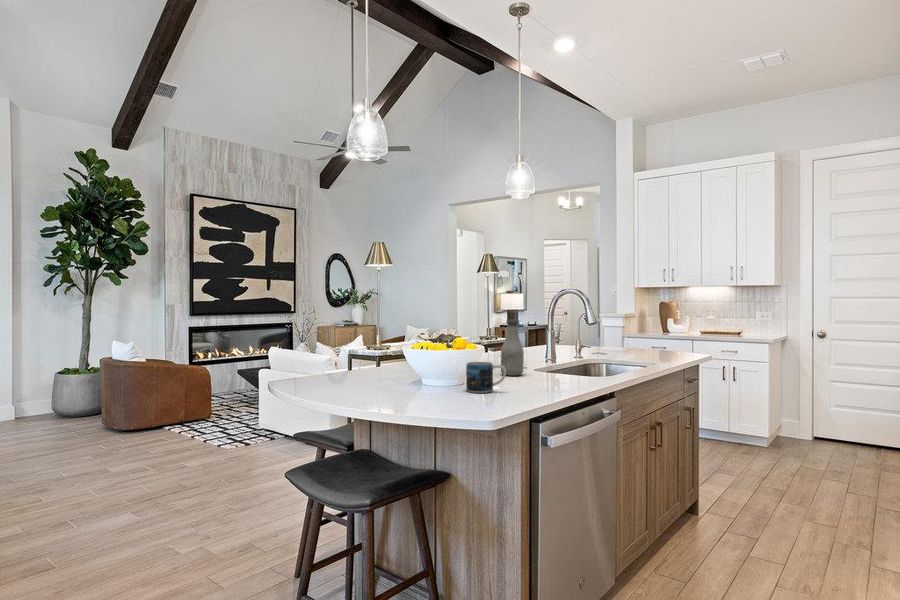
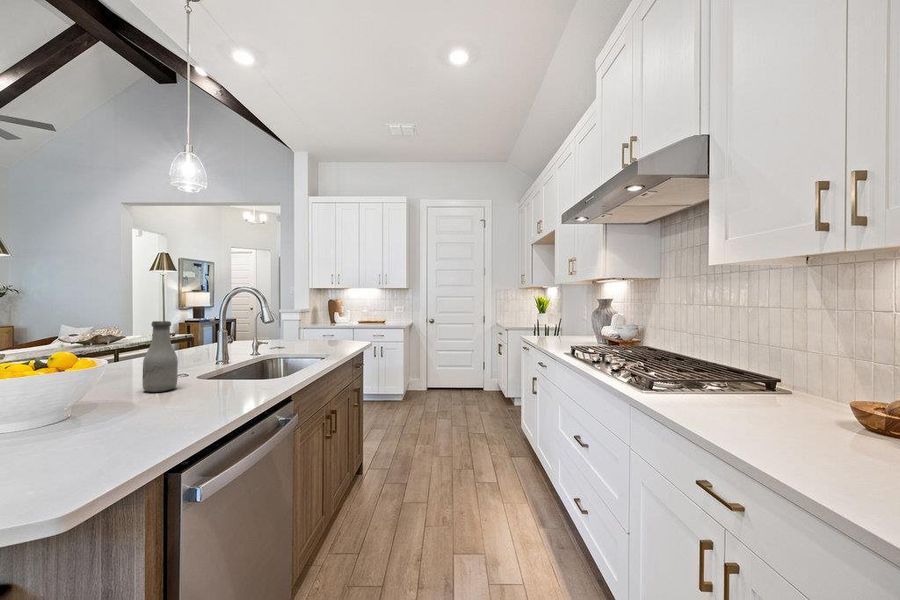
mug: present [466,362,506,393] -> none [52,388,131,441]

